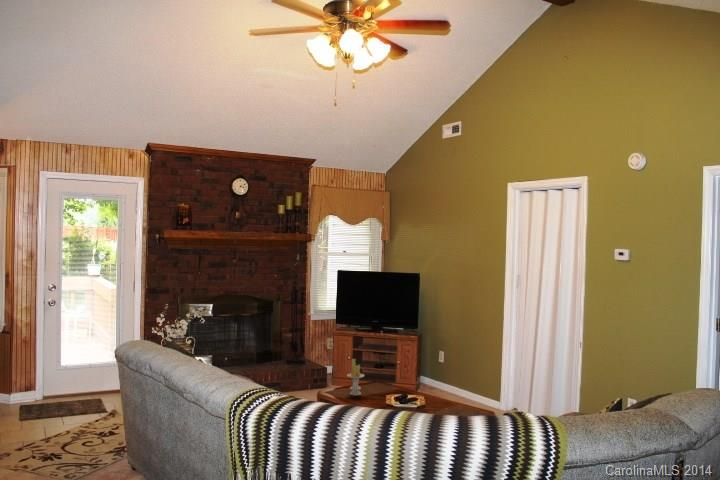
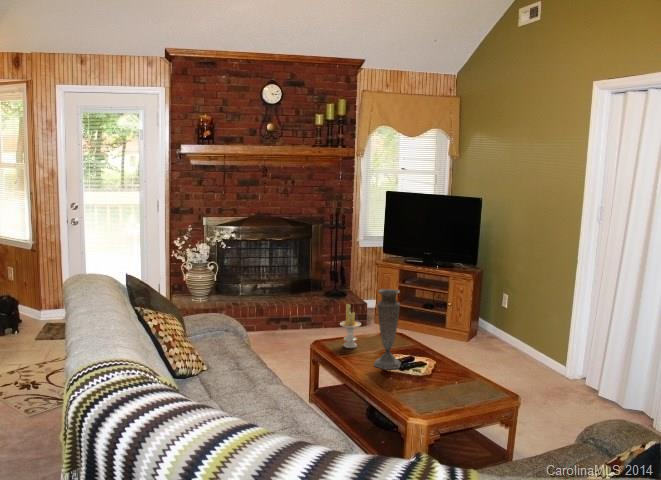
vase: none [386,342,407,407] -> present [374,289,401,369]

